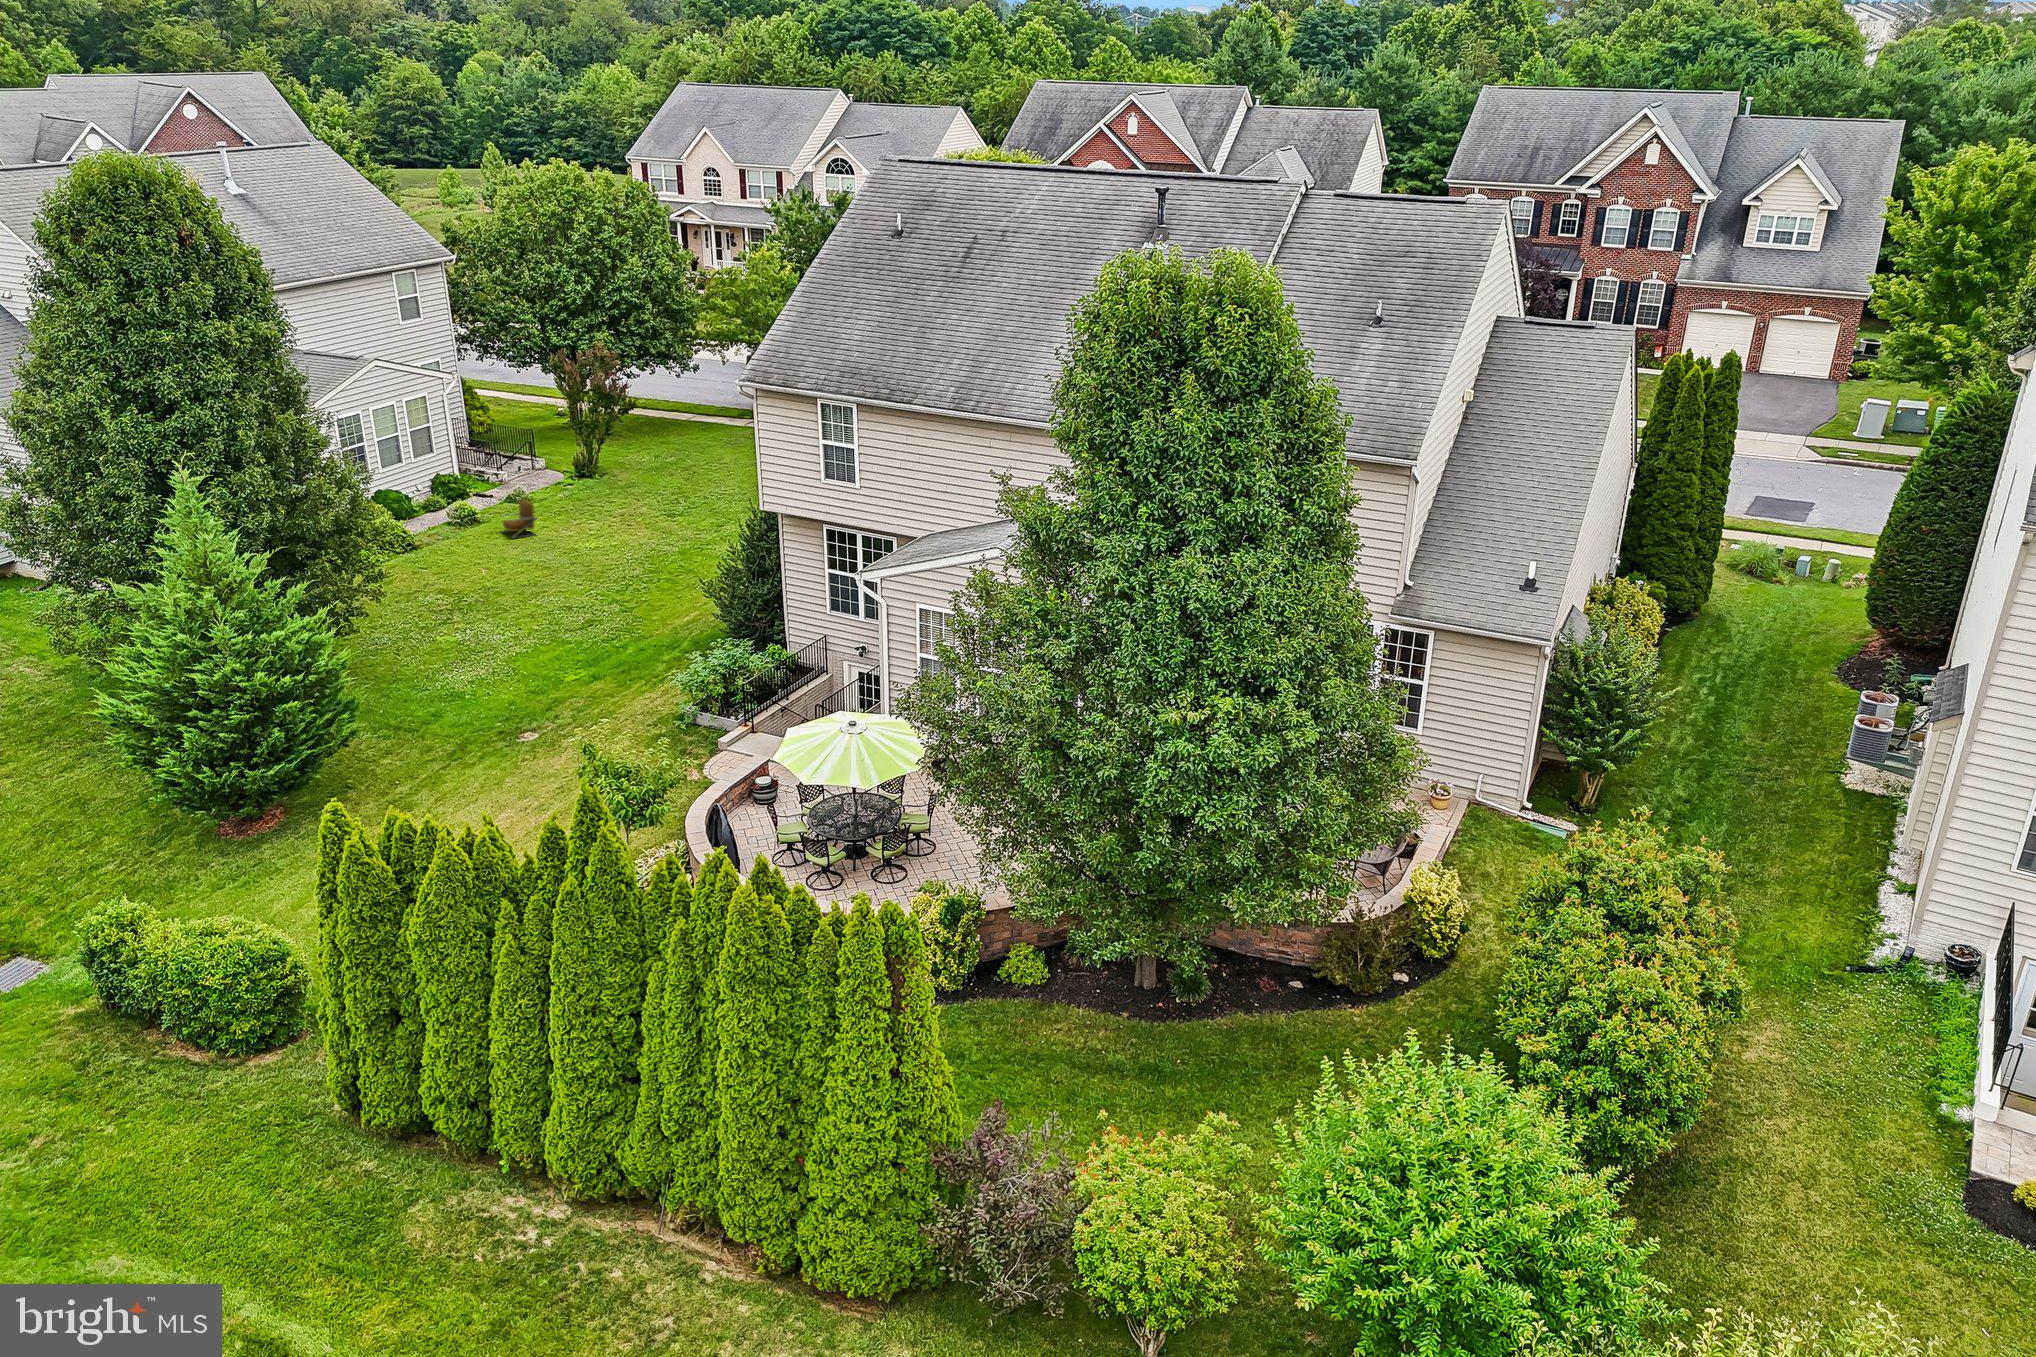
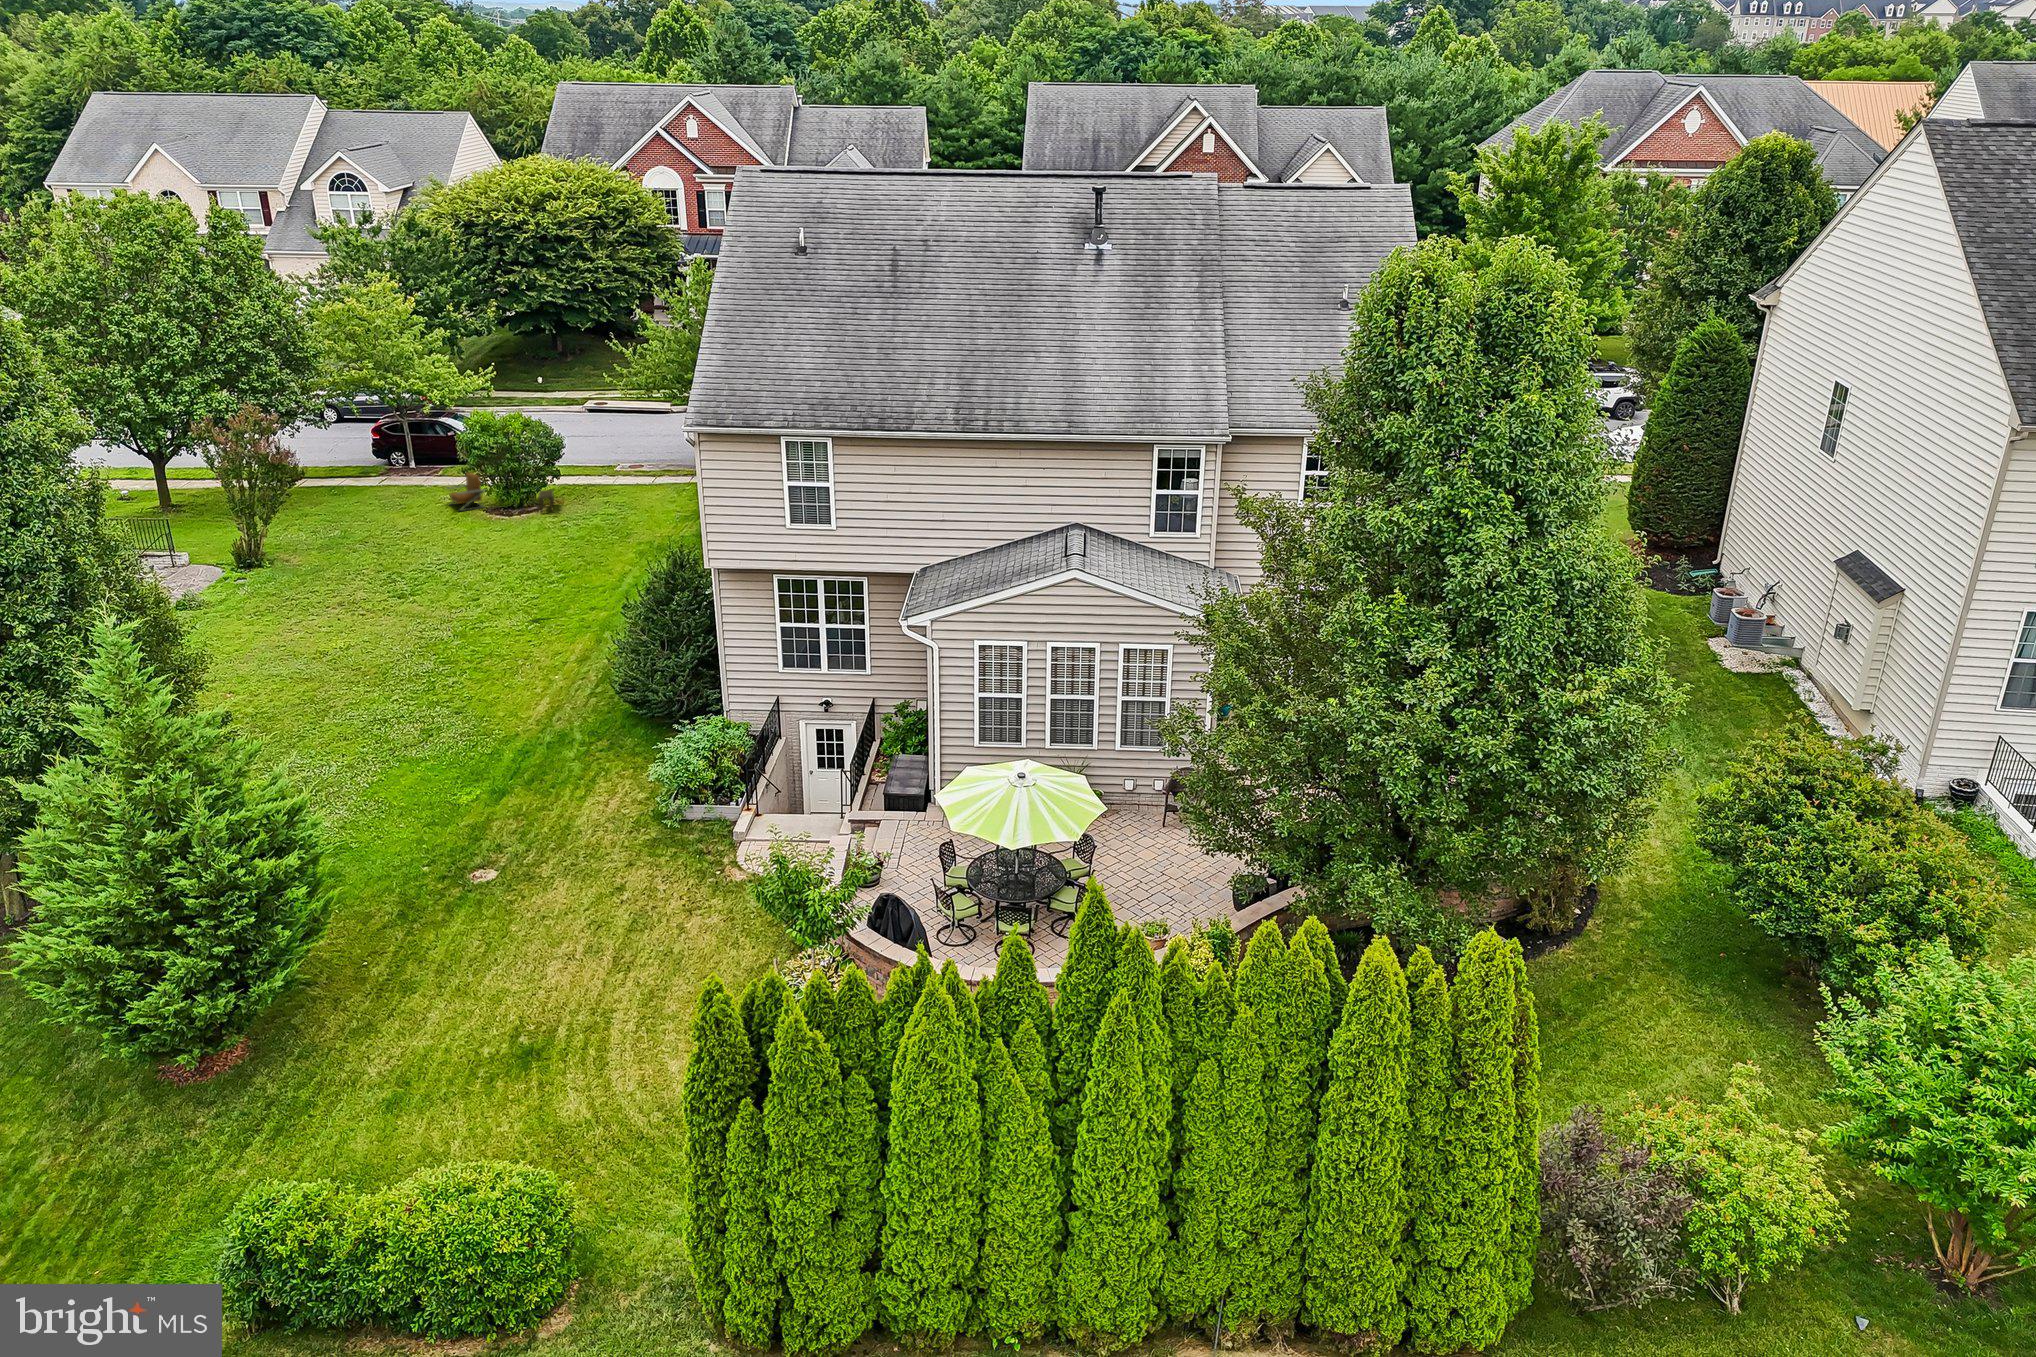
bench: none [590,517,607,540] -> present [538,490,554,512]

